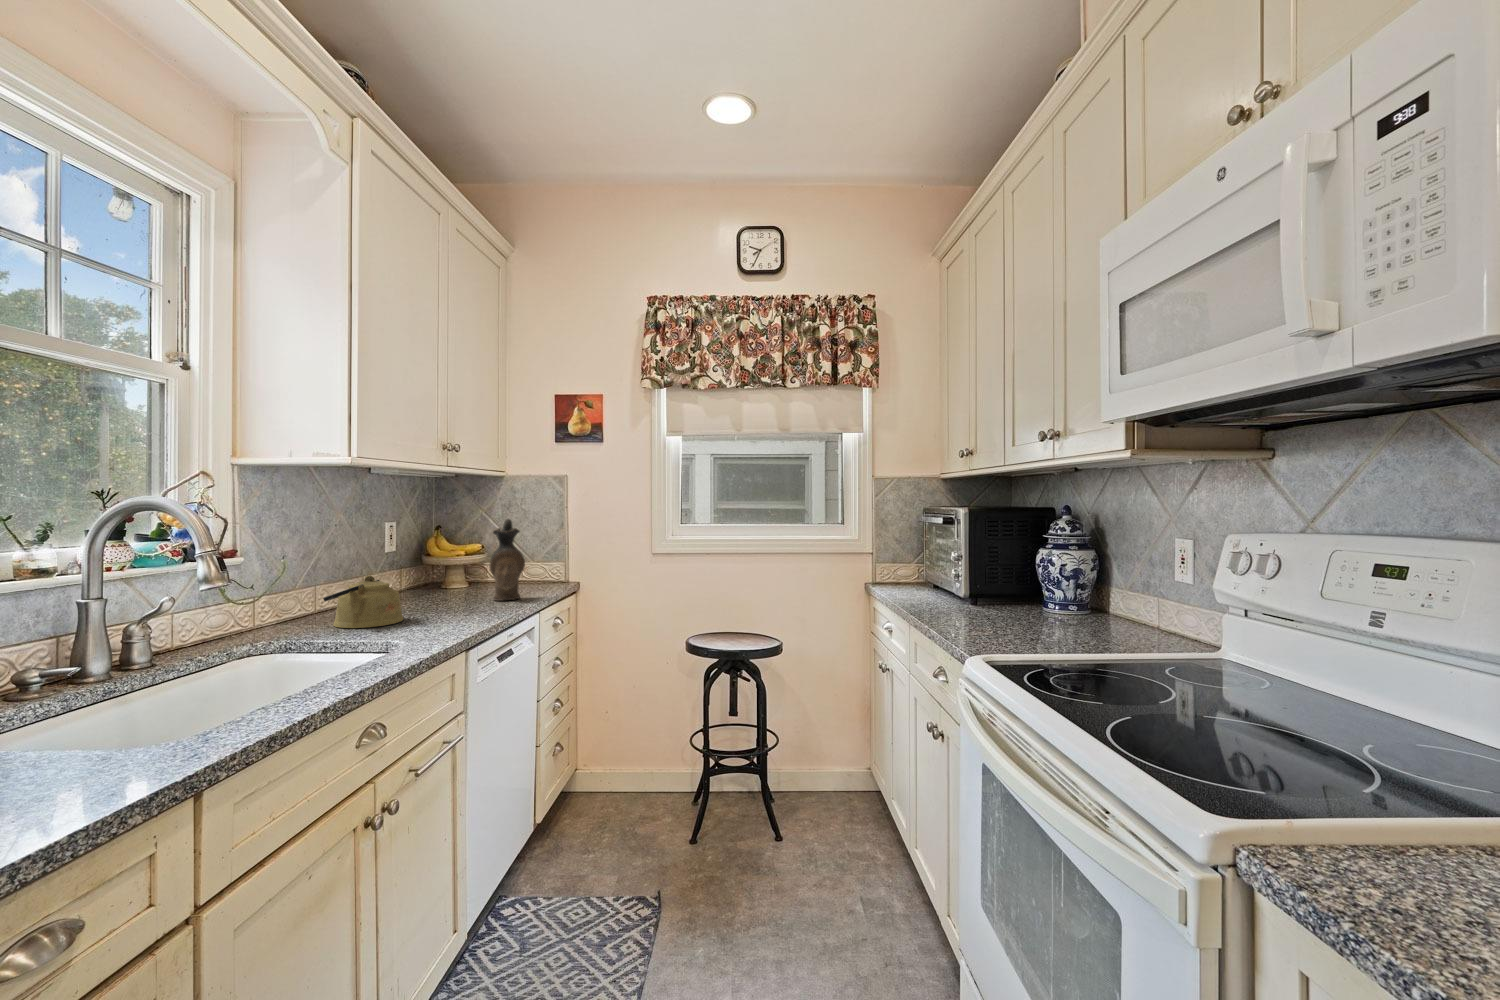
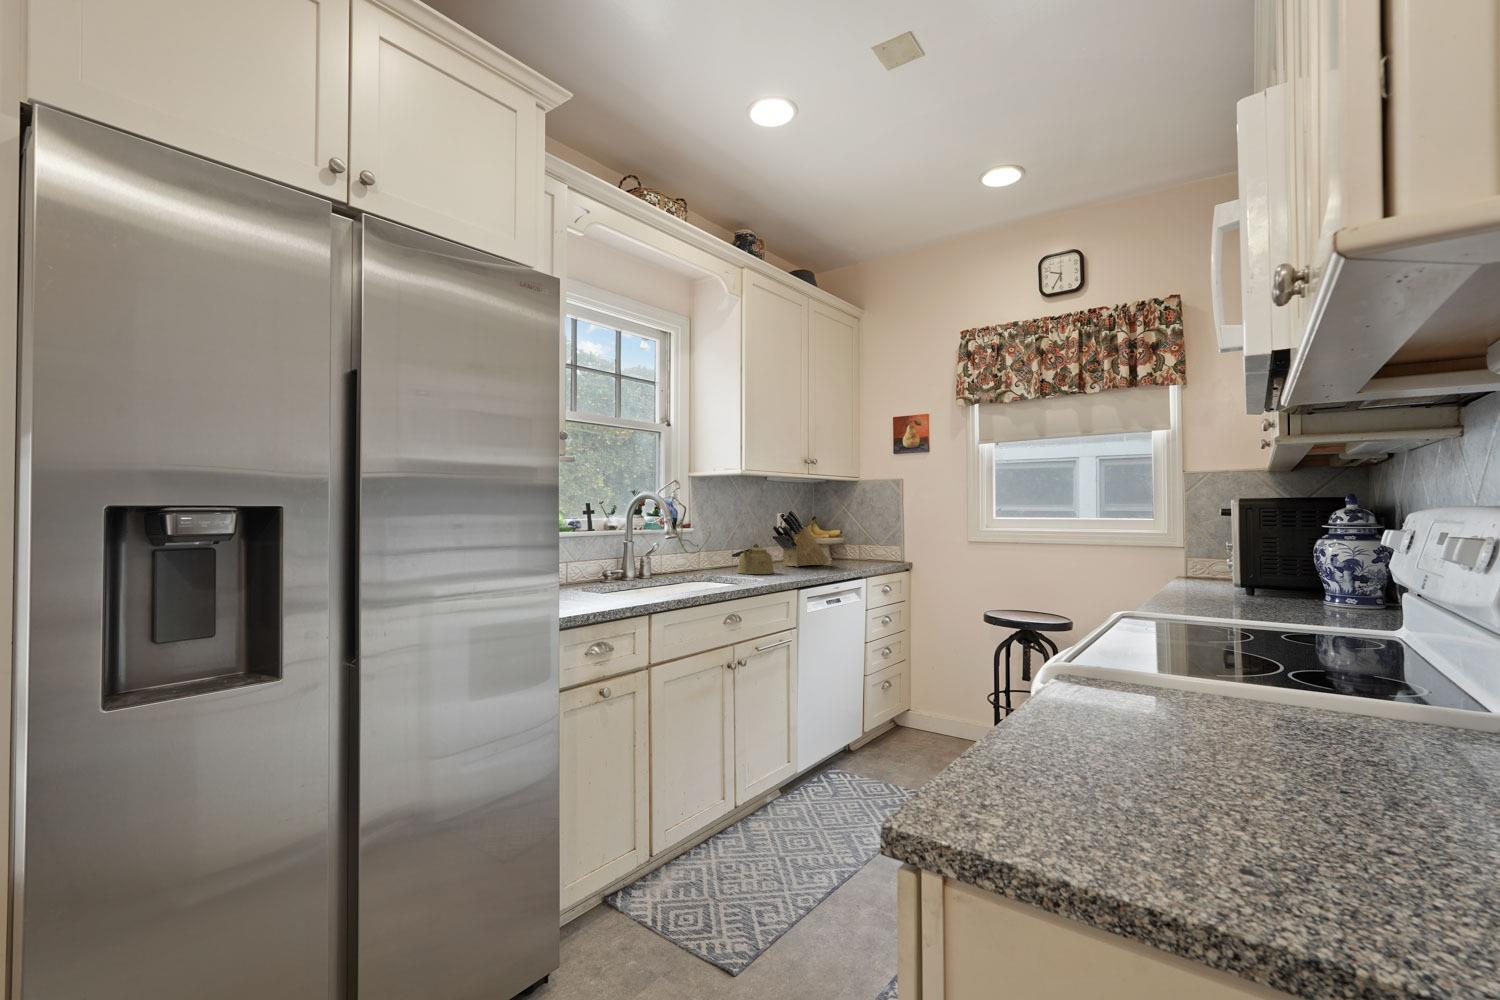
knife block: none [385,516,471,599] -> present [772,510,828,567]
ceramic pitcher: present [490,519,525,601] -> none [833,512,856,570]

